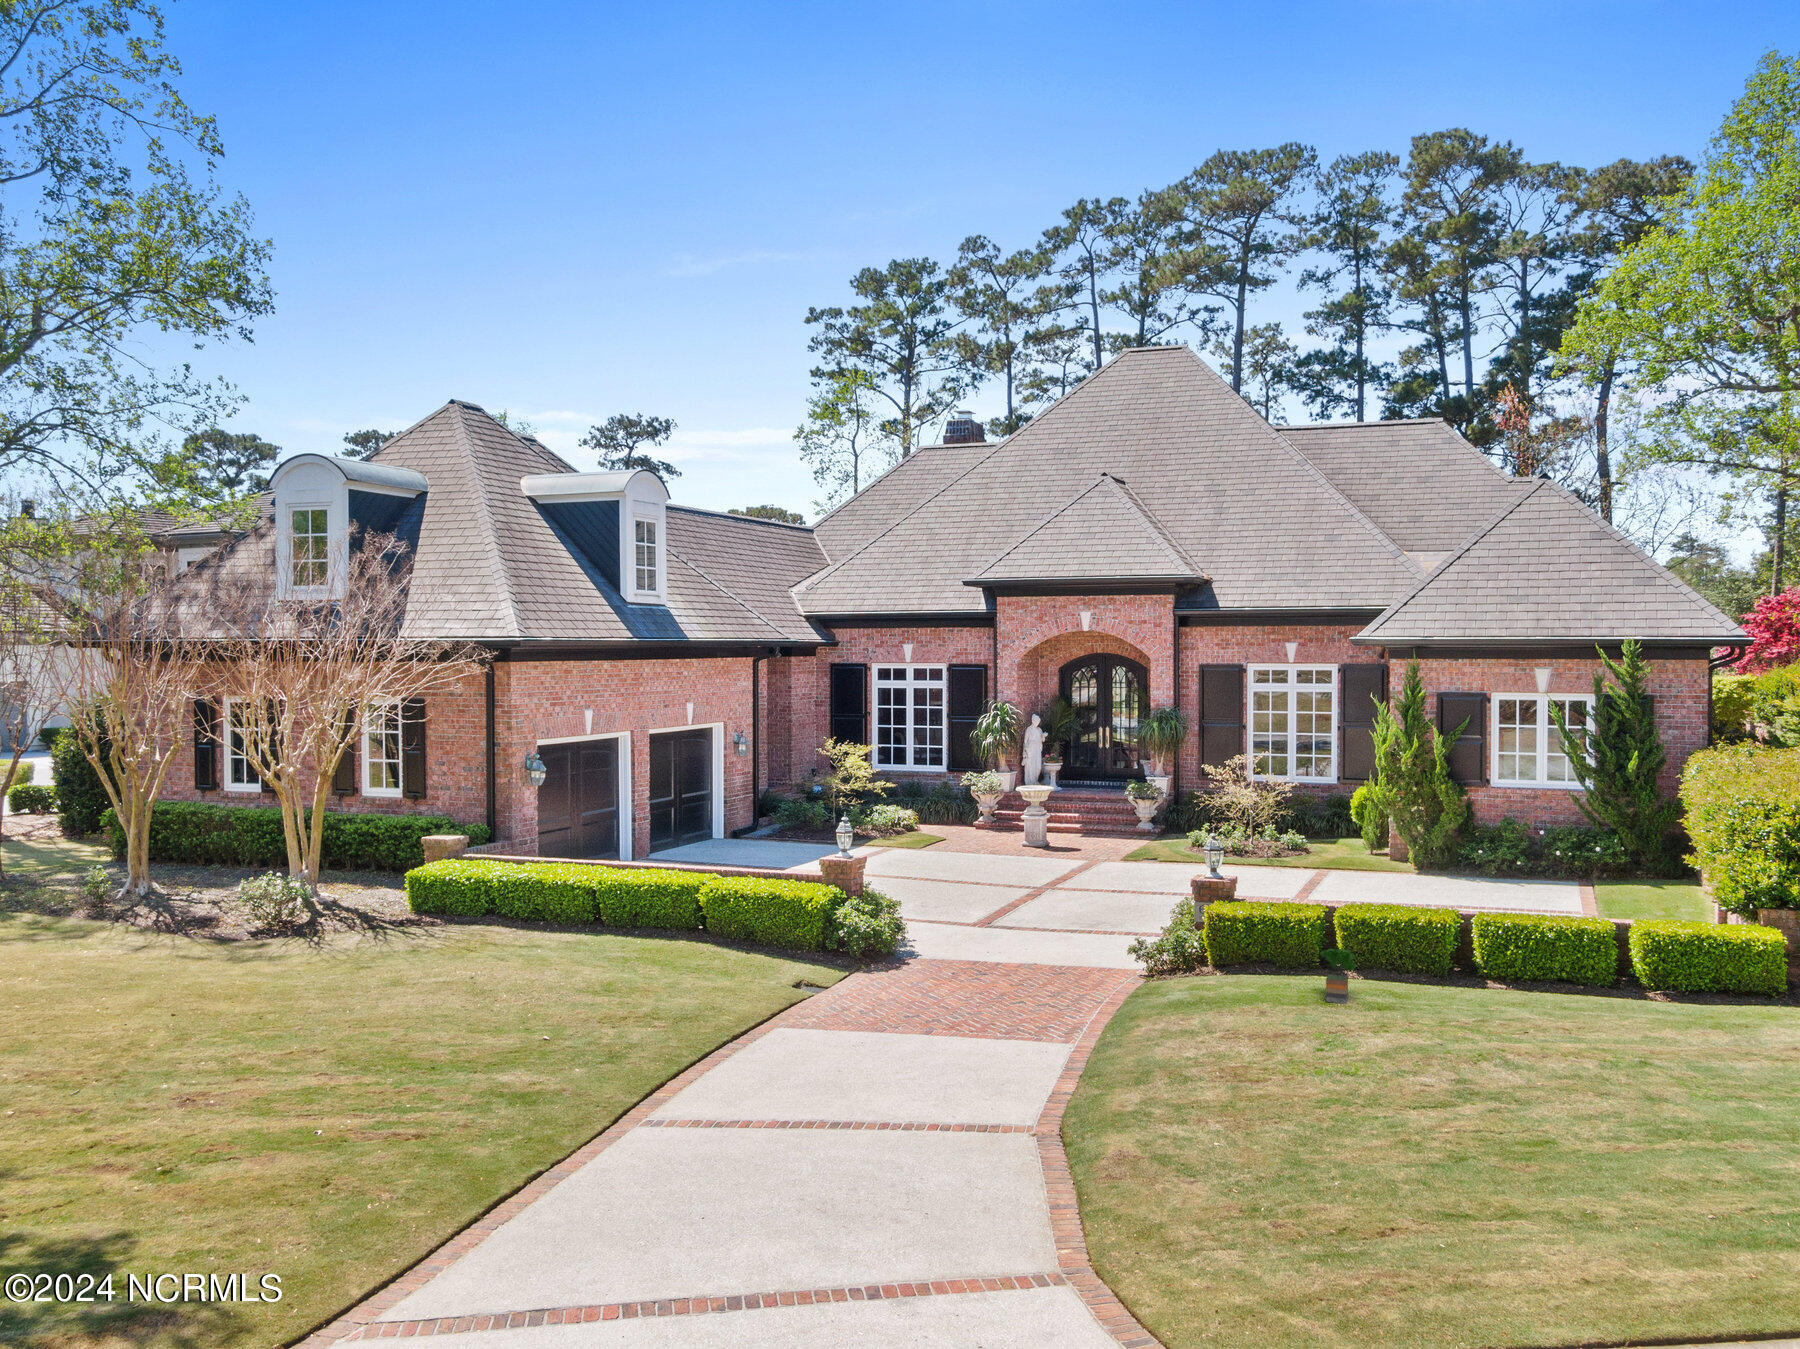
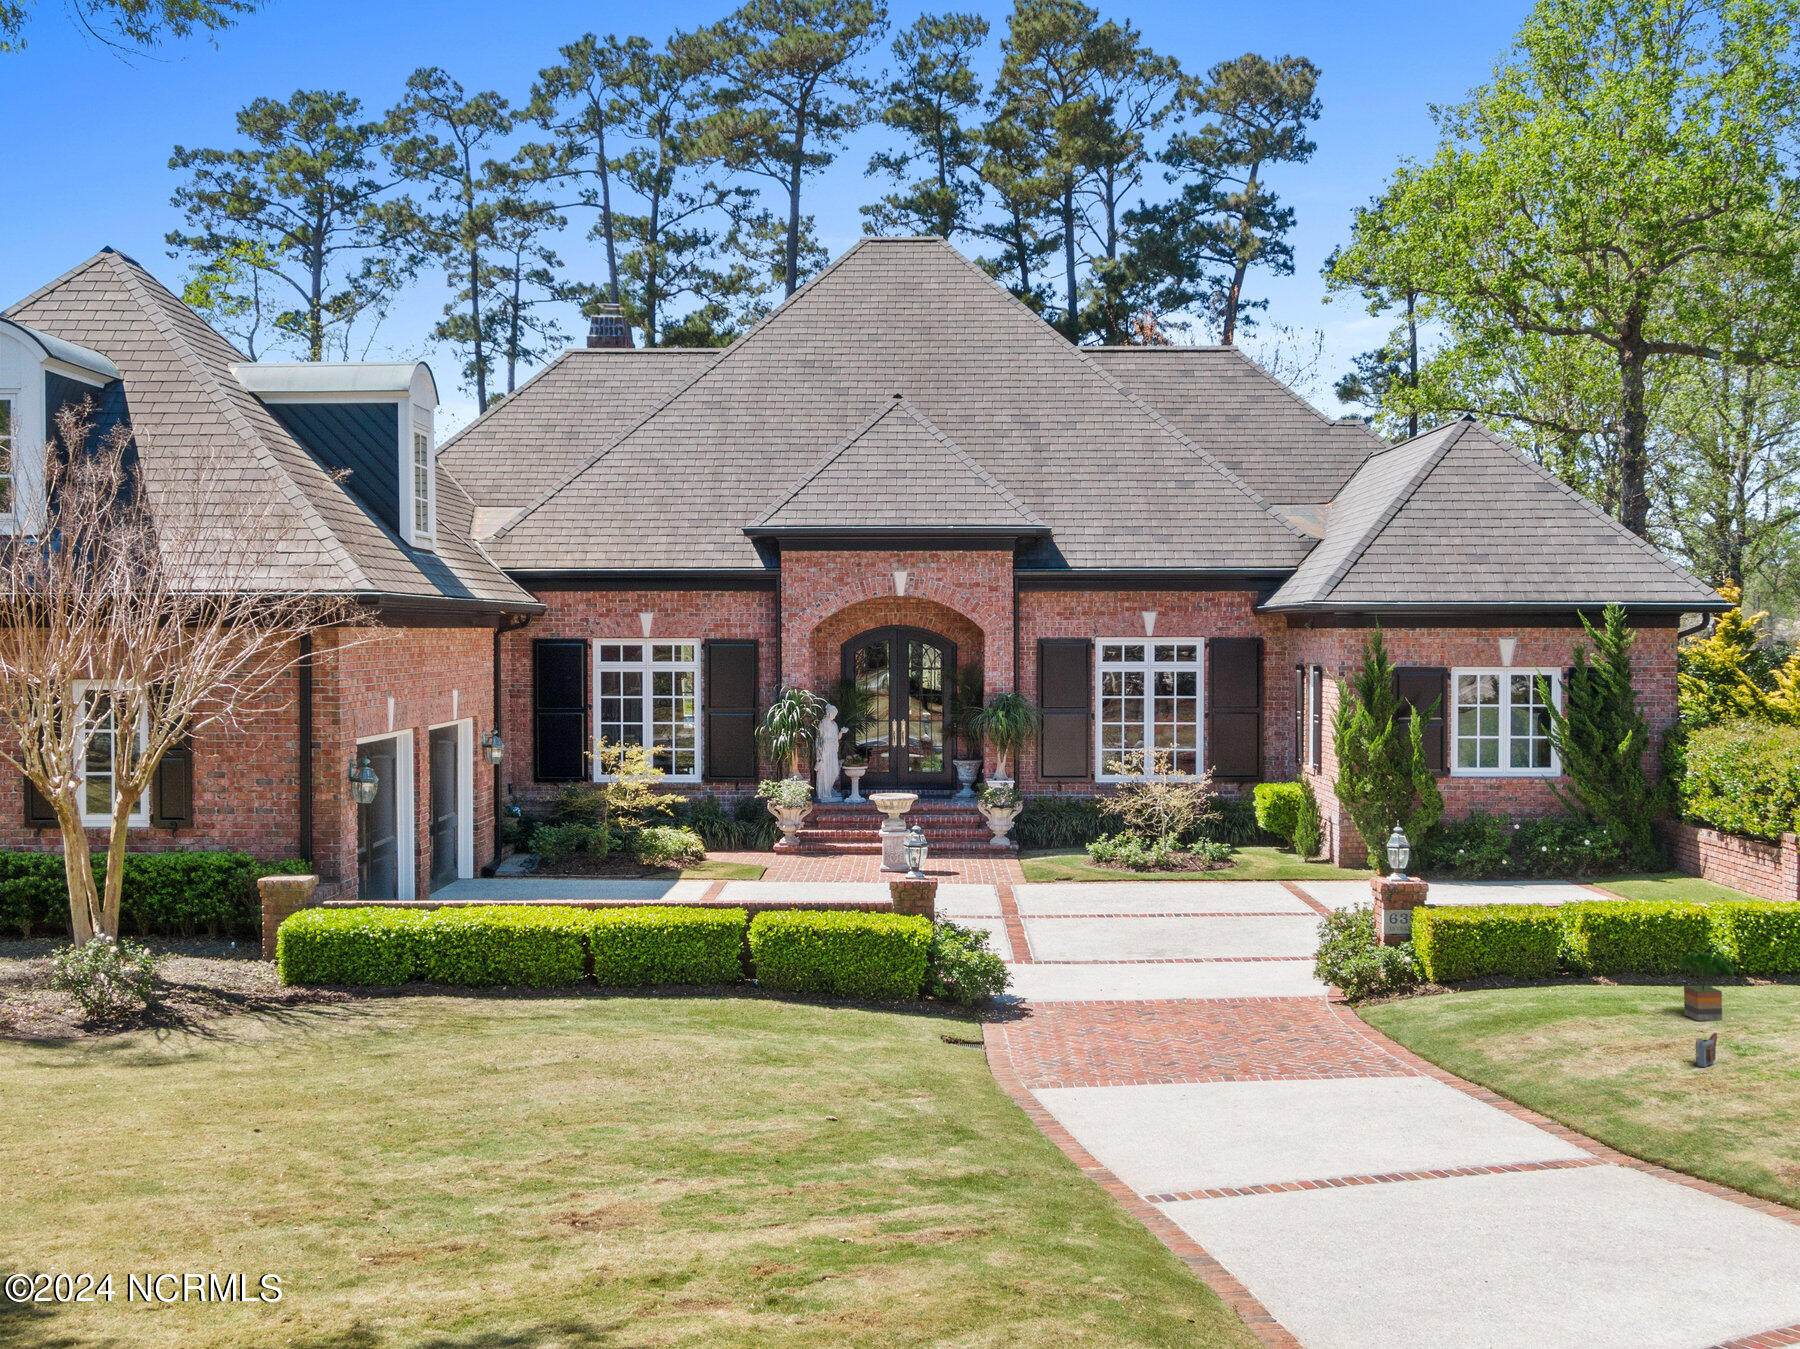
watering can: none [1233,1006,1268,1029] -> present [1695,1033,1717,1067]

